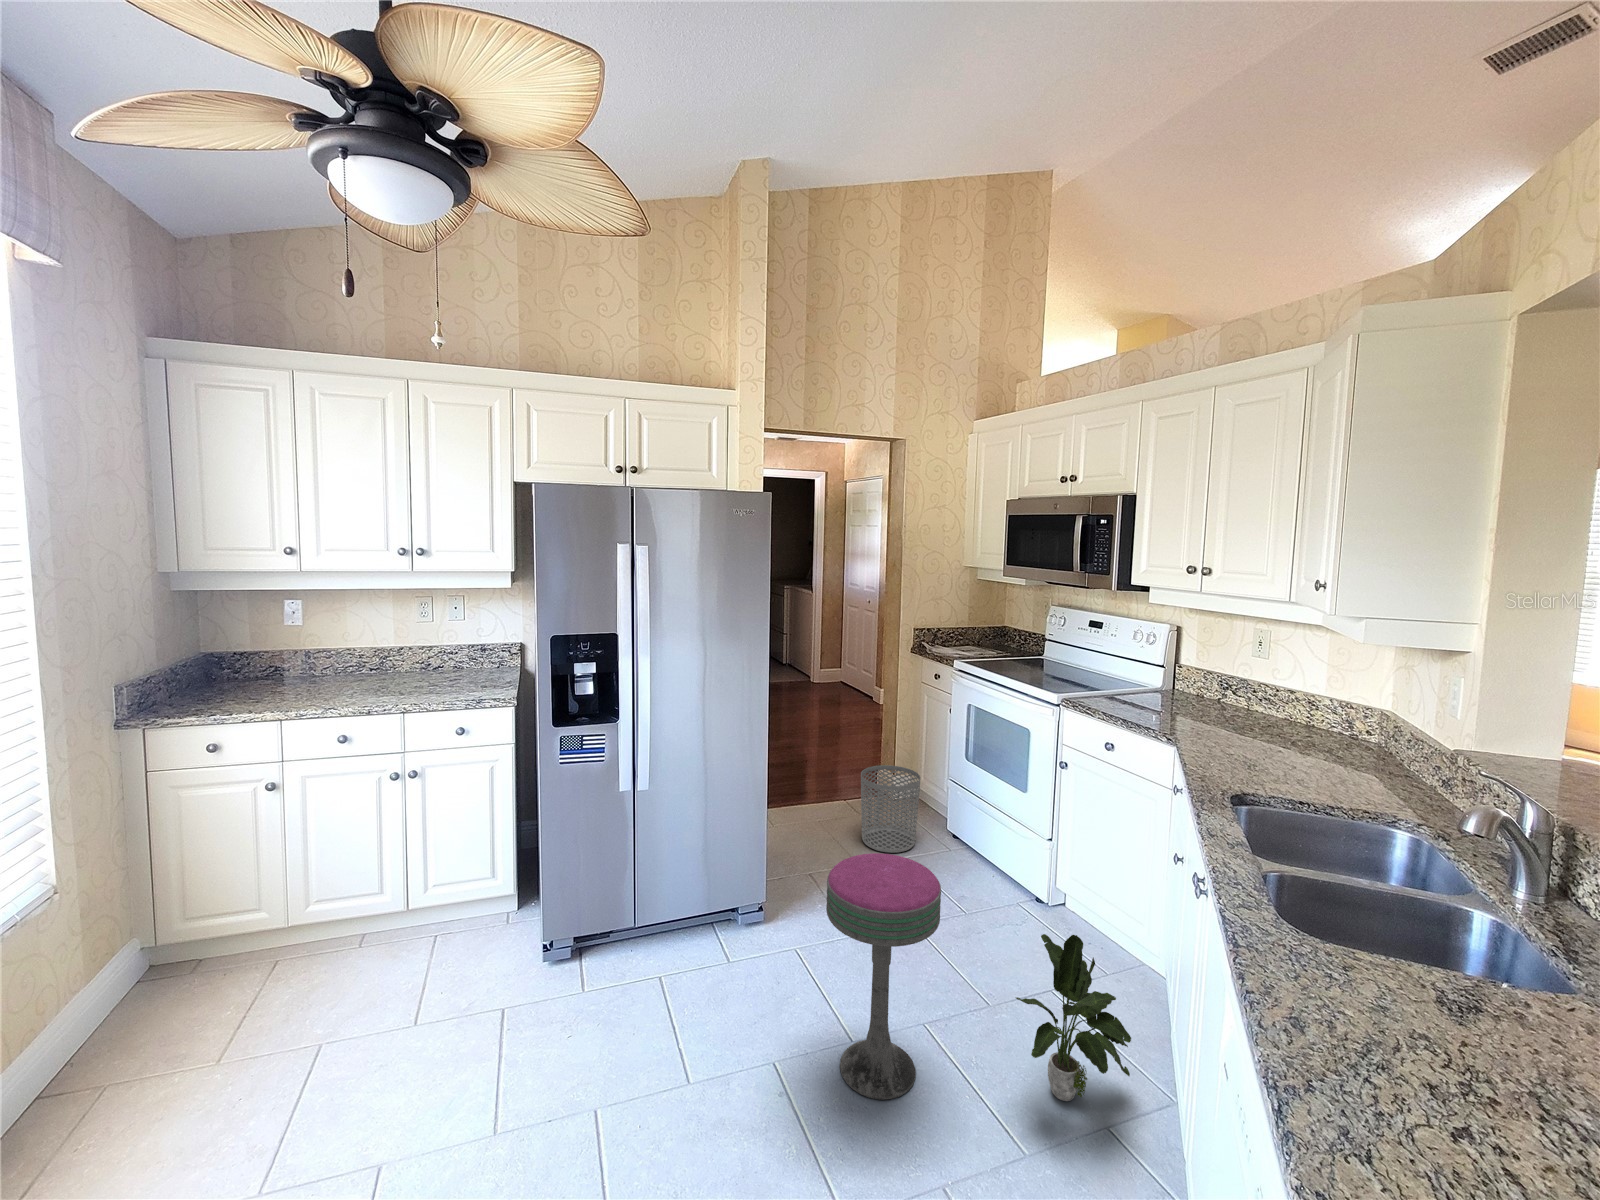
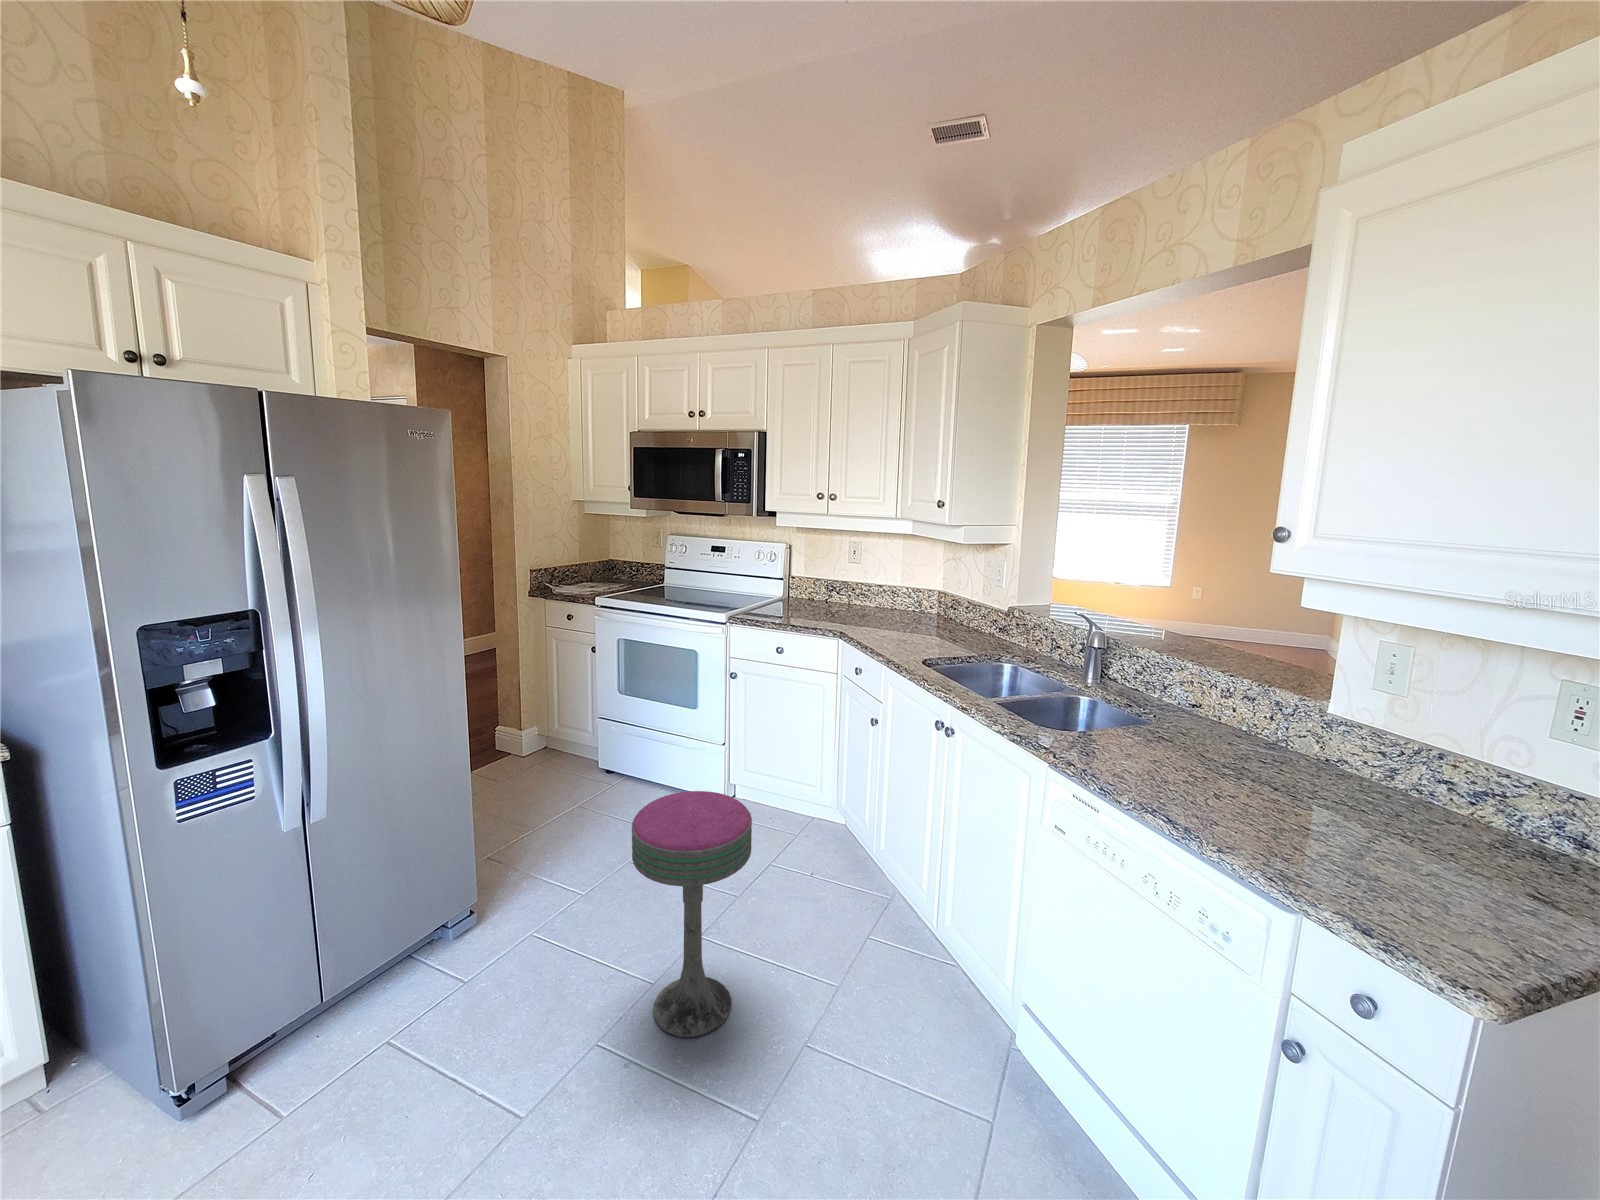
waste bin: present [861,765,920,853] -> none [509,718,579,812]
potted plant: present [1016,934,1131,1101] -> none [803,805,889,942]

